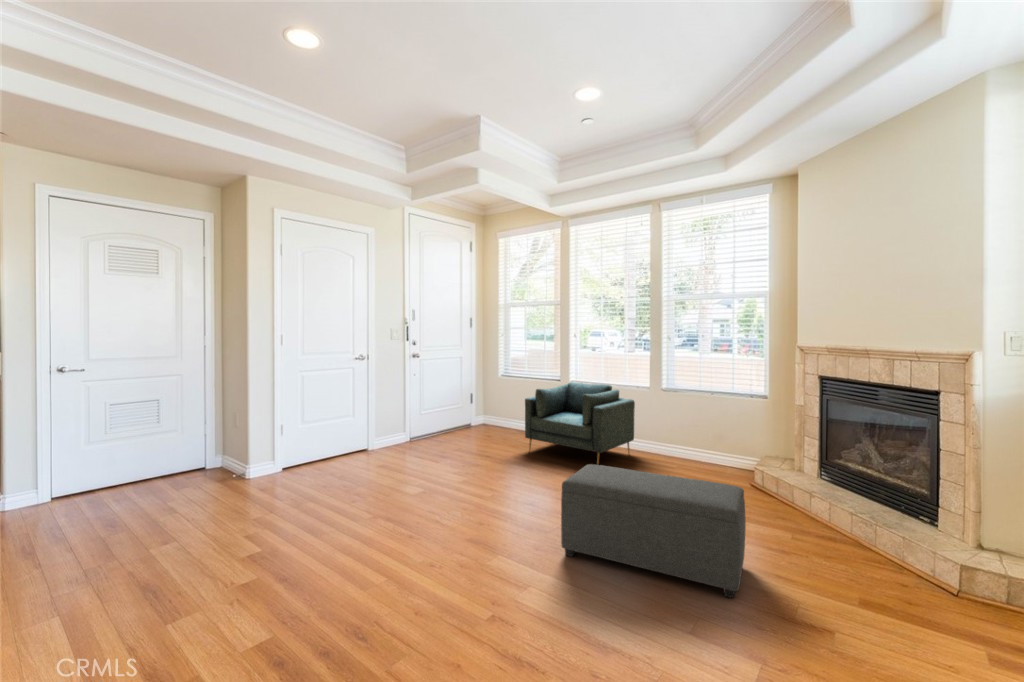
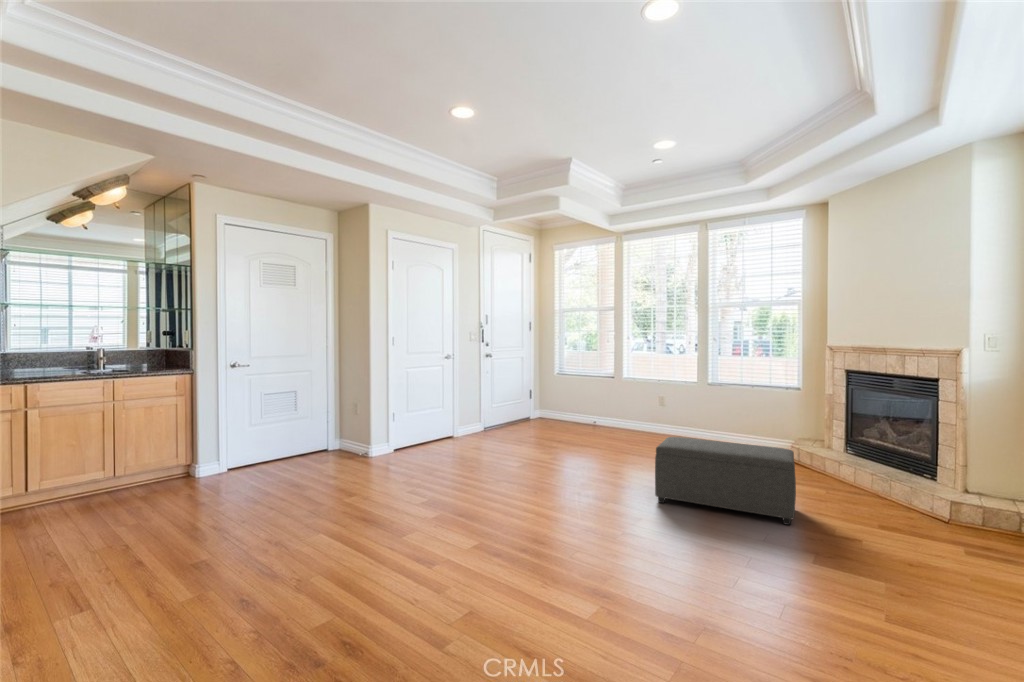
armchair: present [525,382,635,465] -> none [590,378,685,448]

